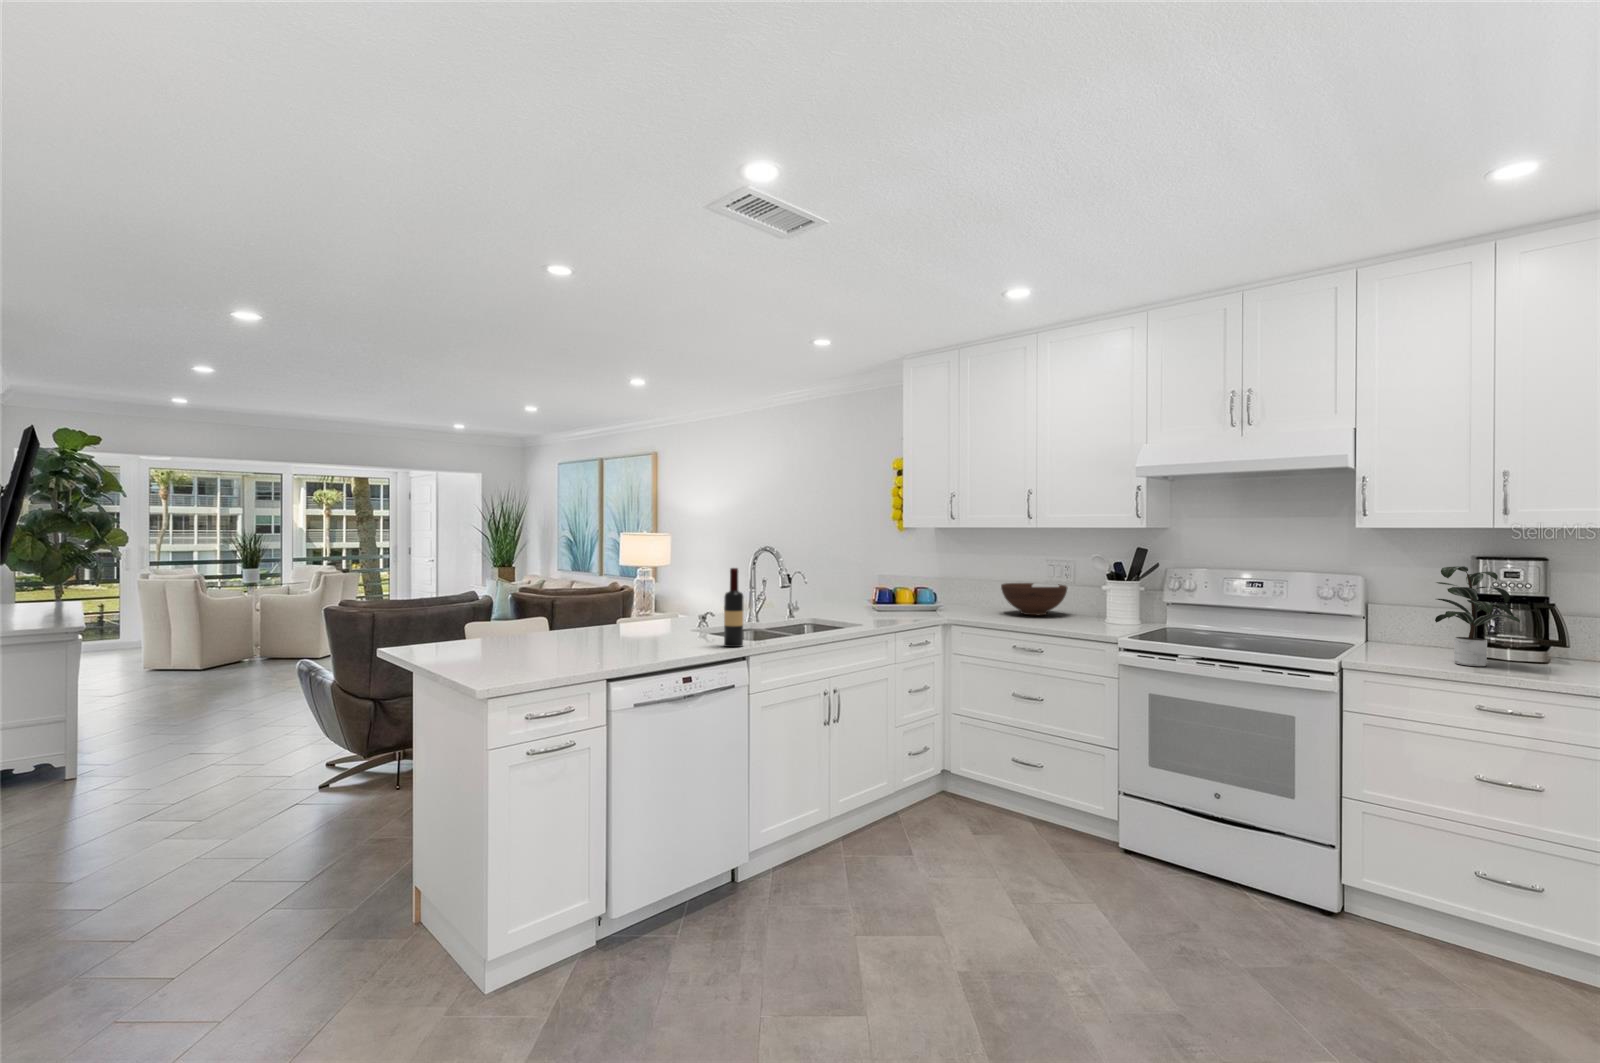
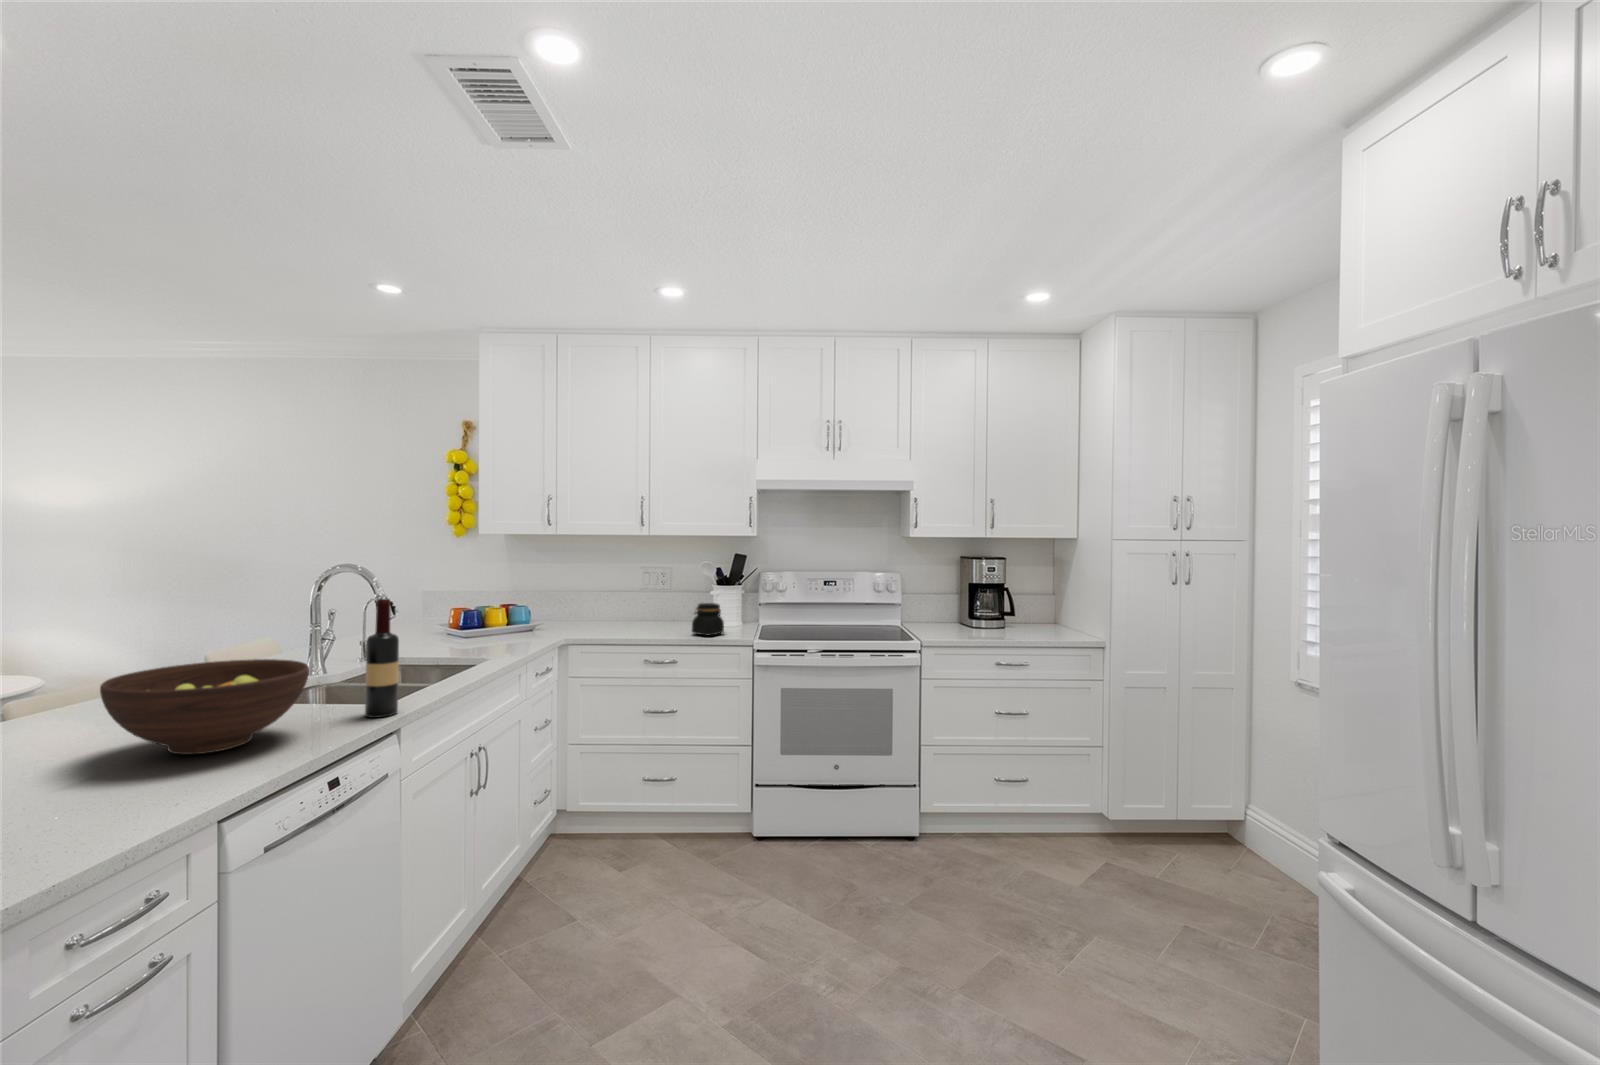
potted plant: present [1435,566,1520,666] -> none [950,565,1015,635]
fruit bowl: present [1001,583,1067,615] -> present [100,659,309,754]
jar: none [1066,598,1102,631] -> present [692,603,724,636]

